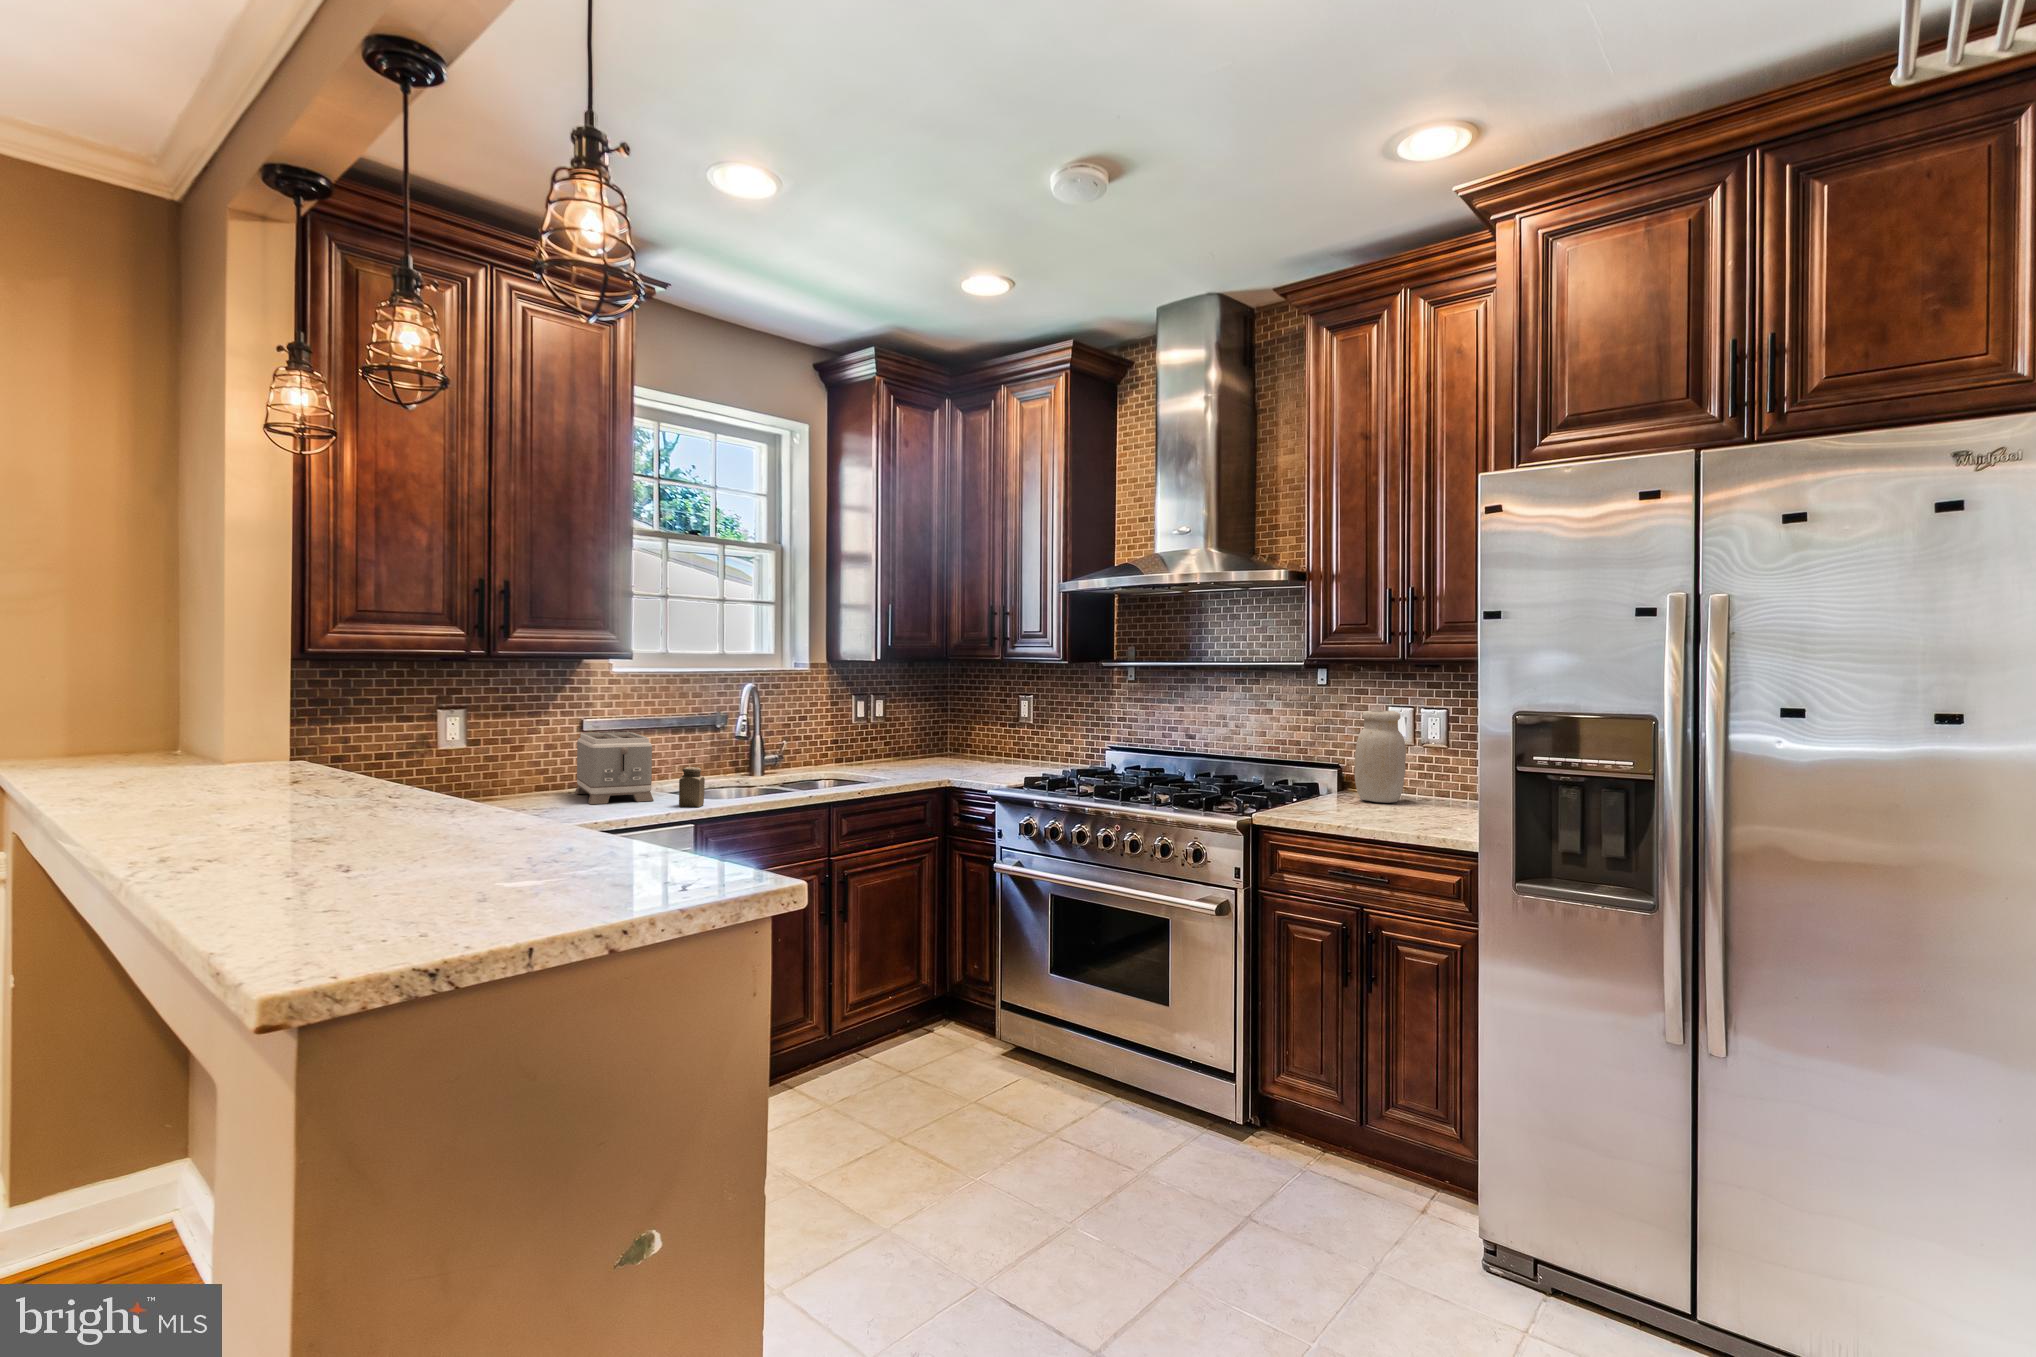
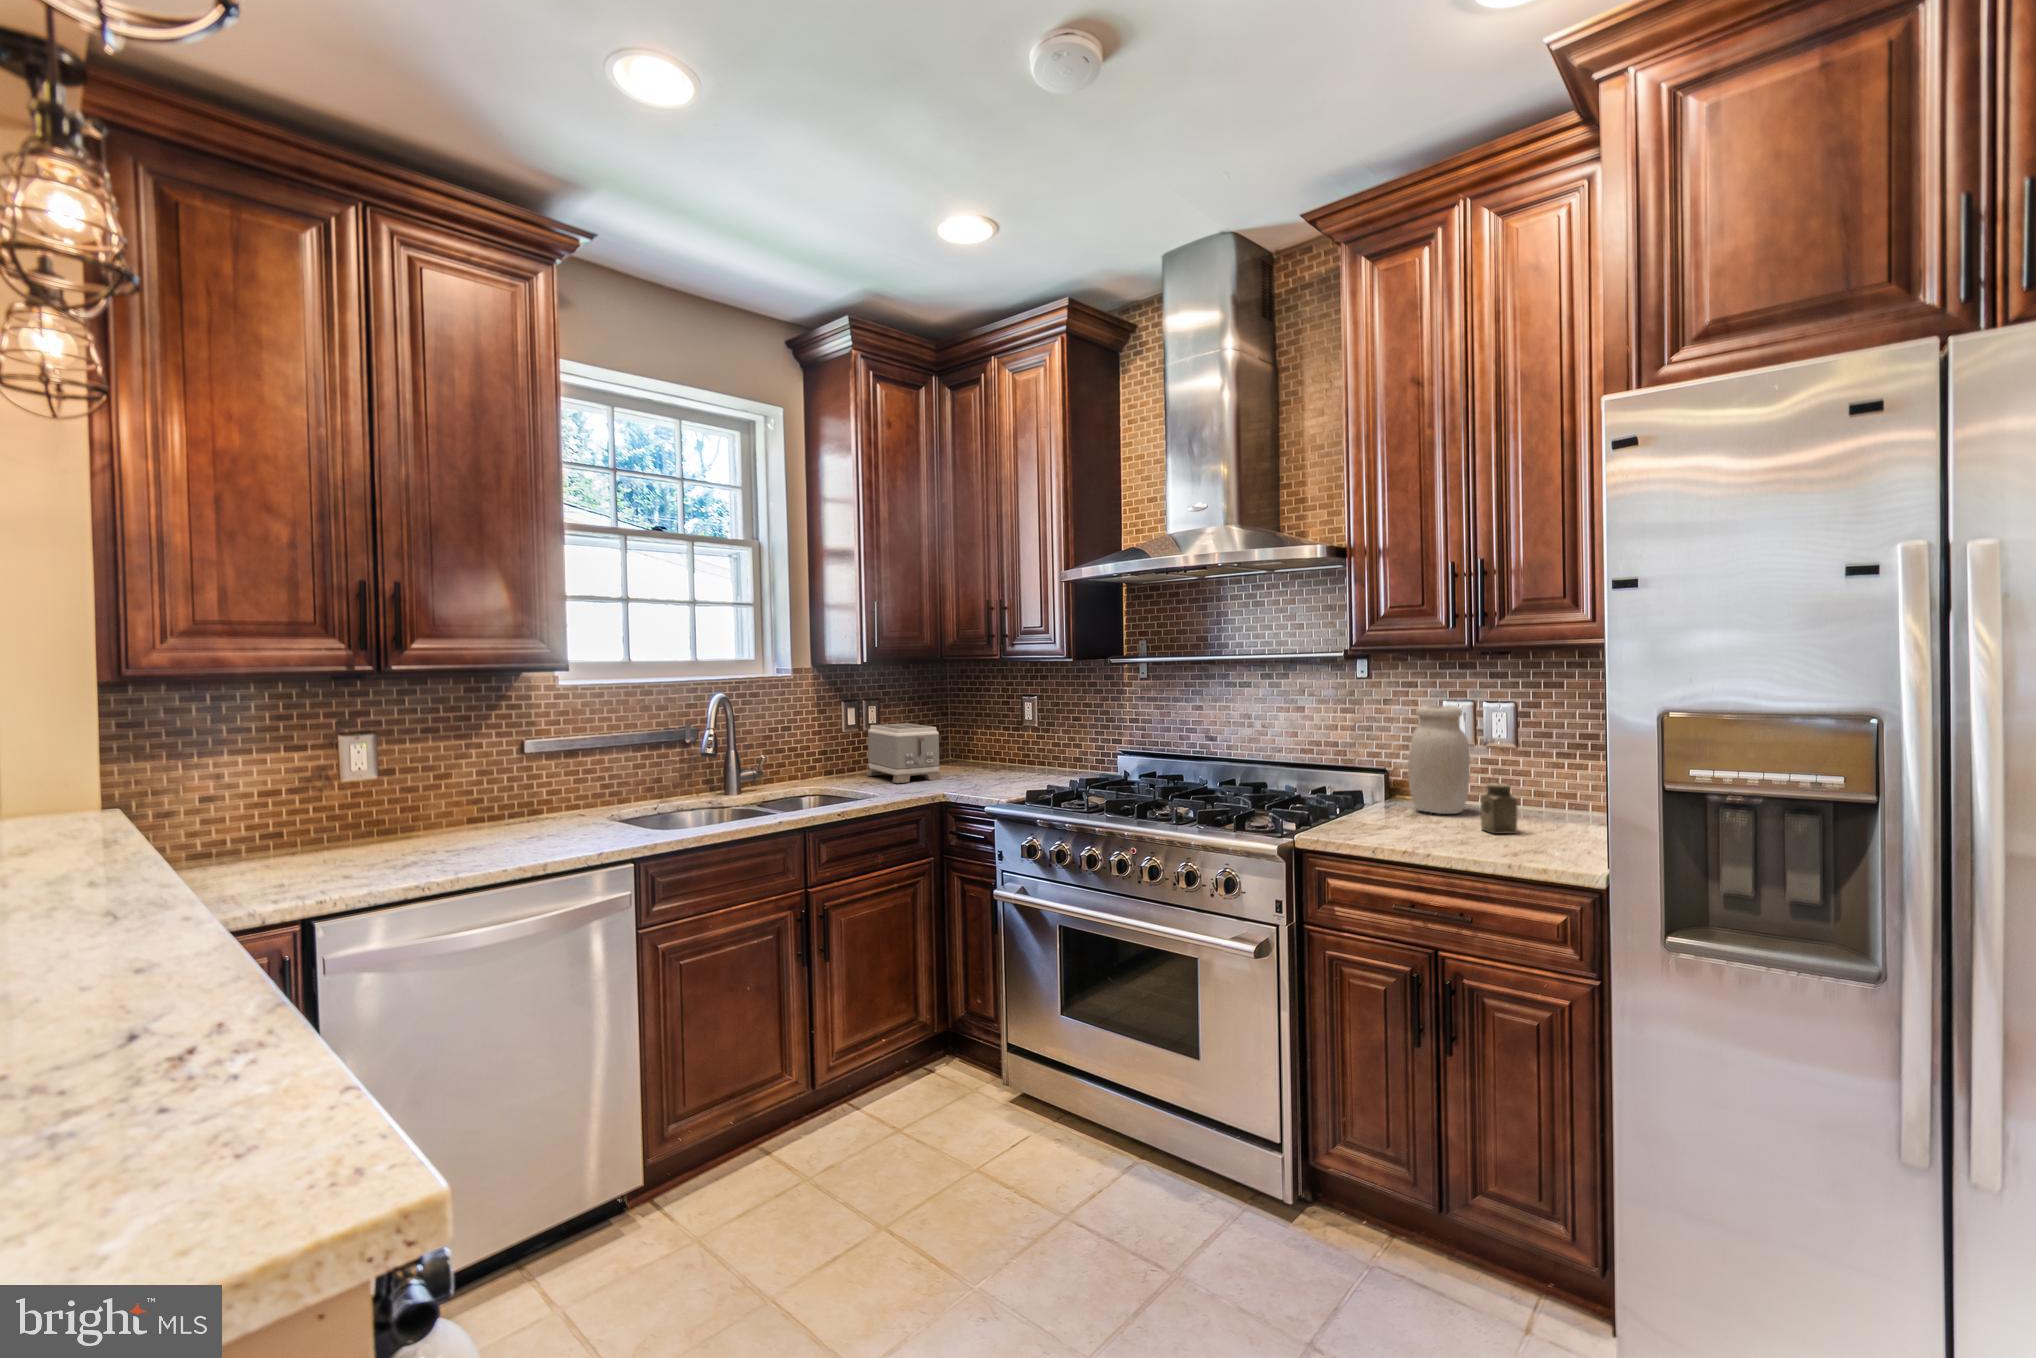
toaster: present [575,732,653,804] -> present [866,723,942,783]
salt shaker: present [679,767,705,807] -> present [1481,783,1518,834]

